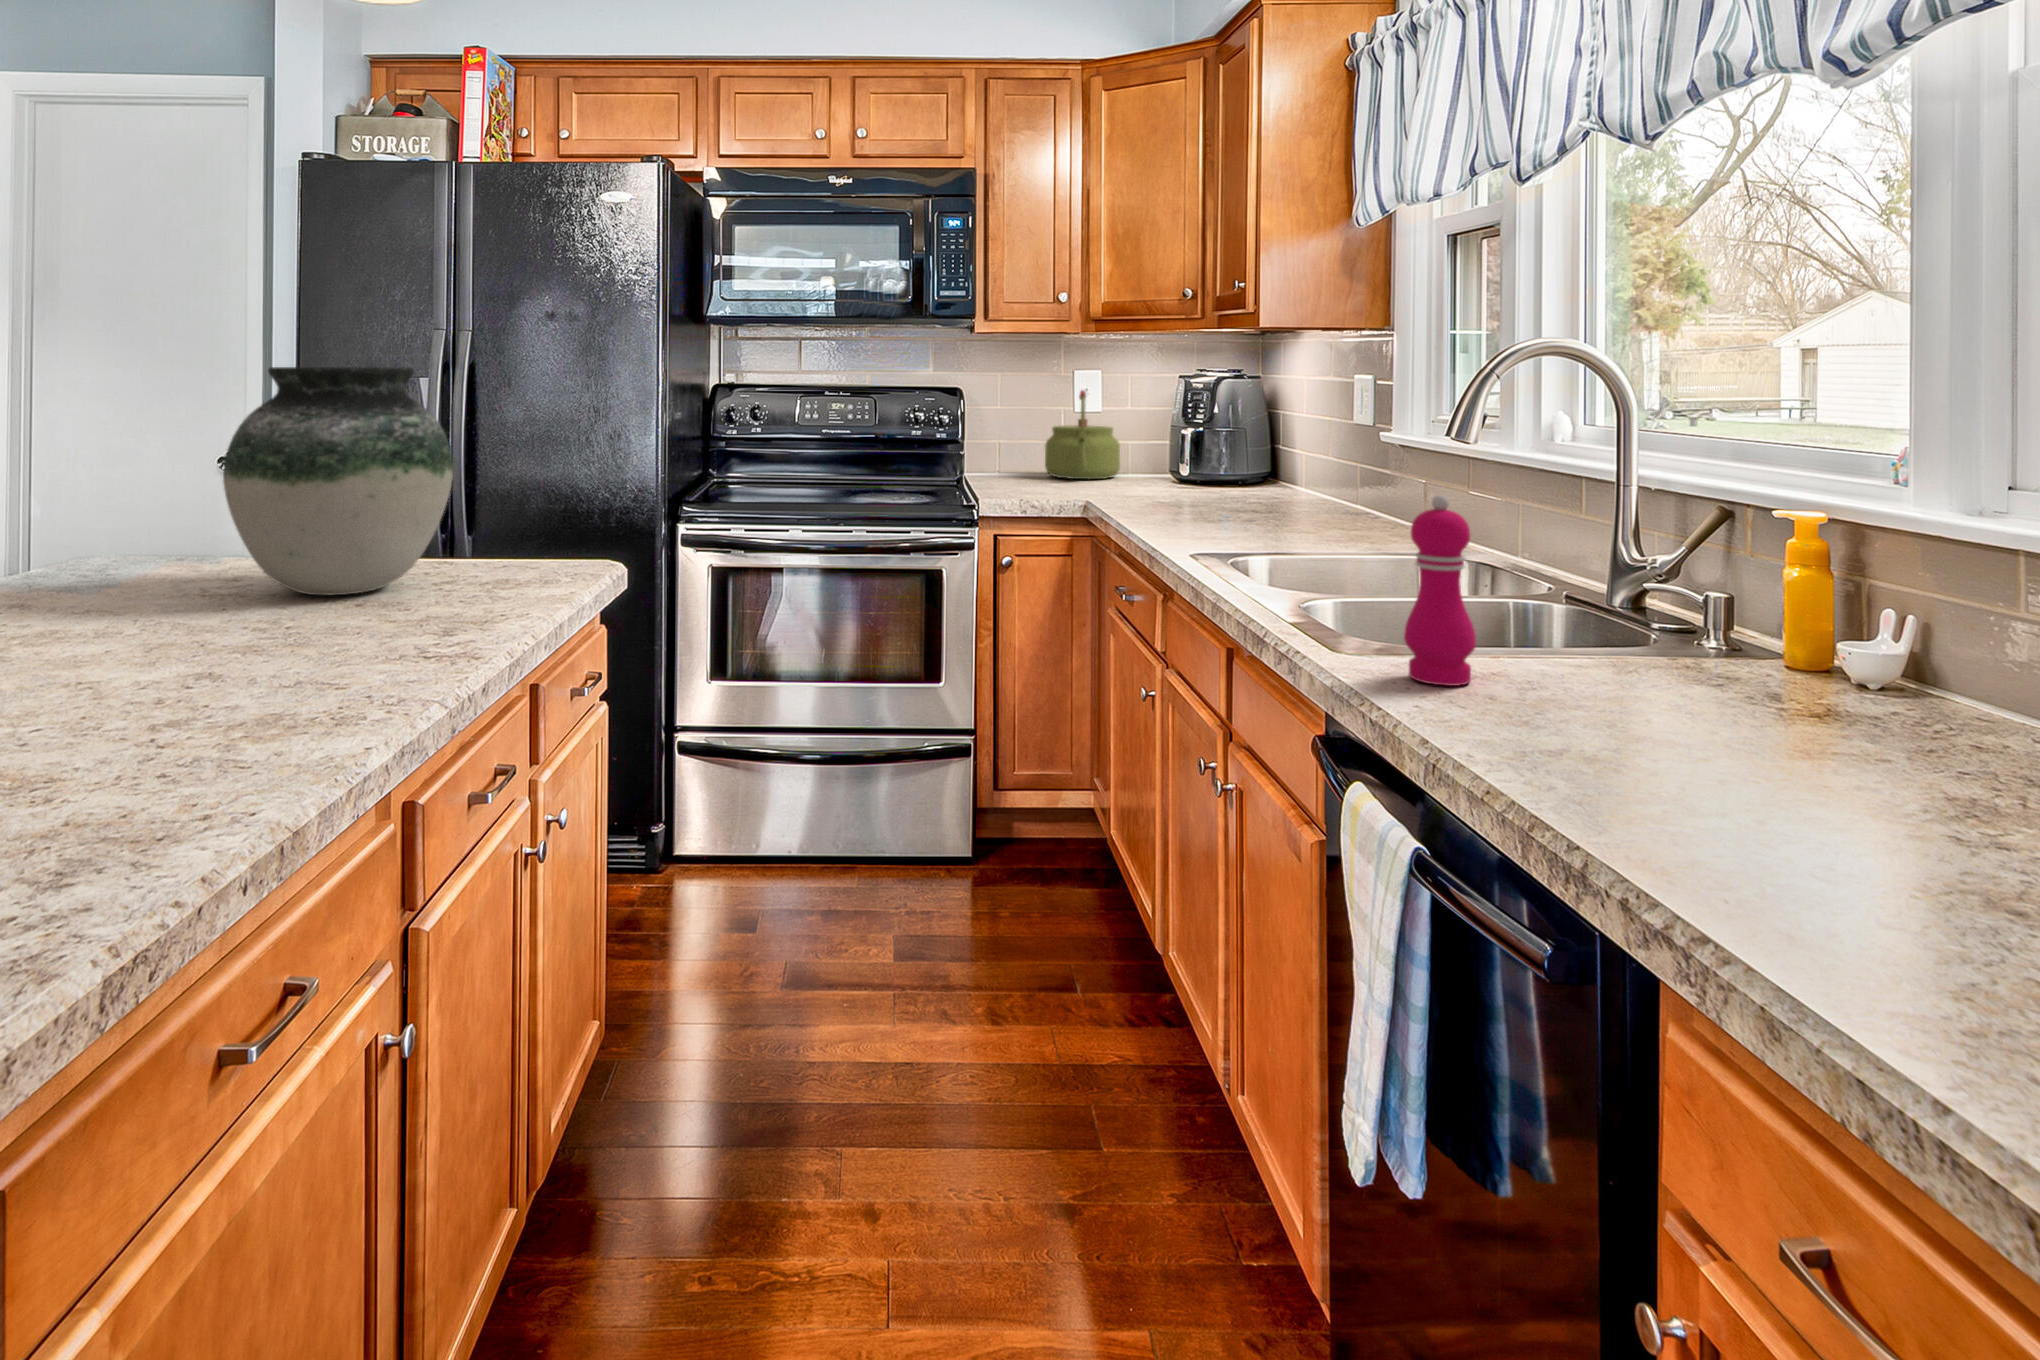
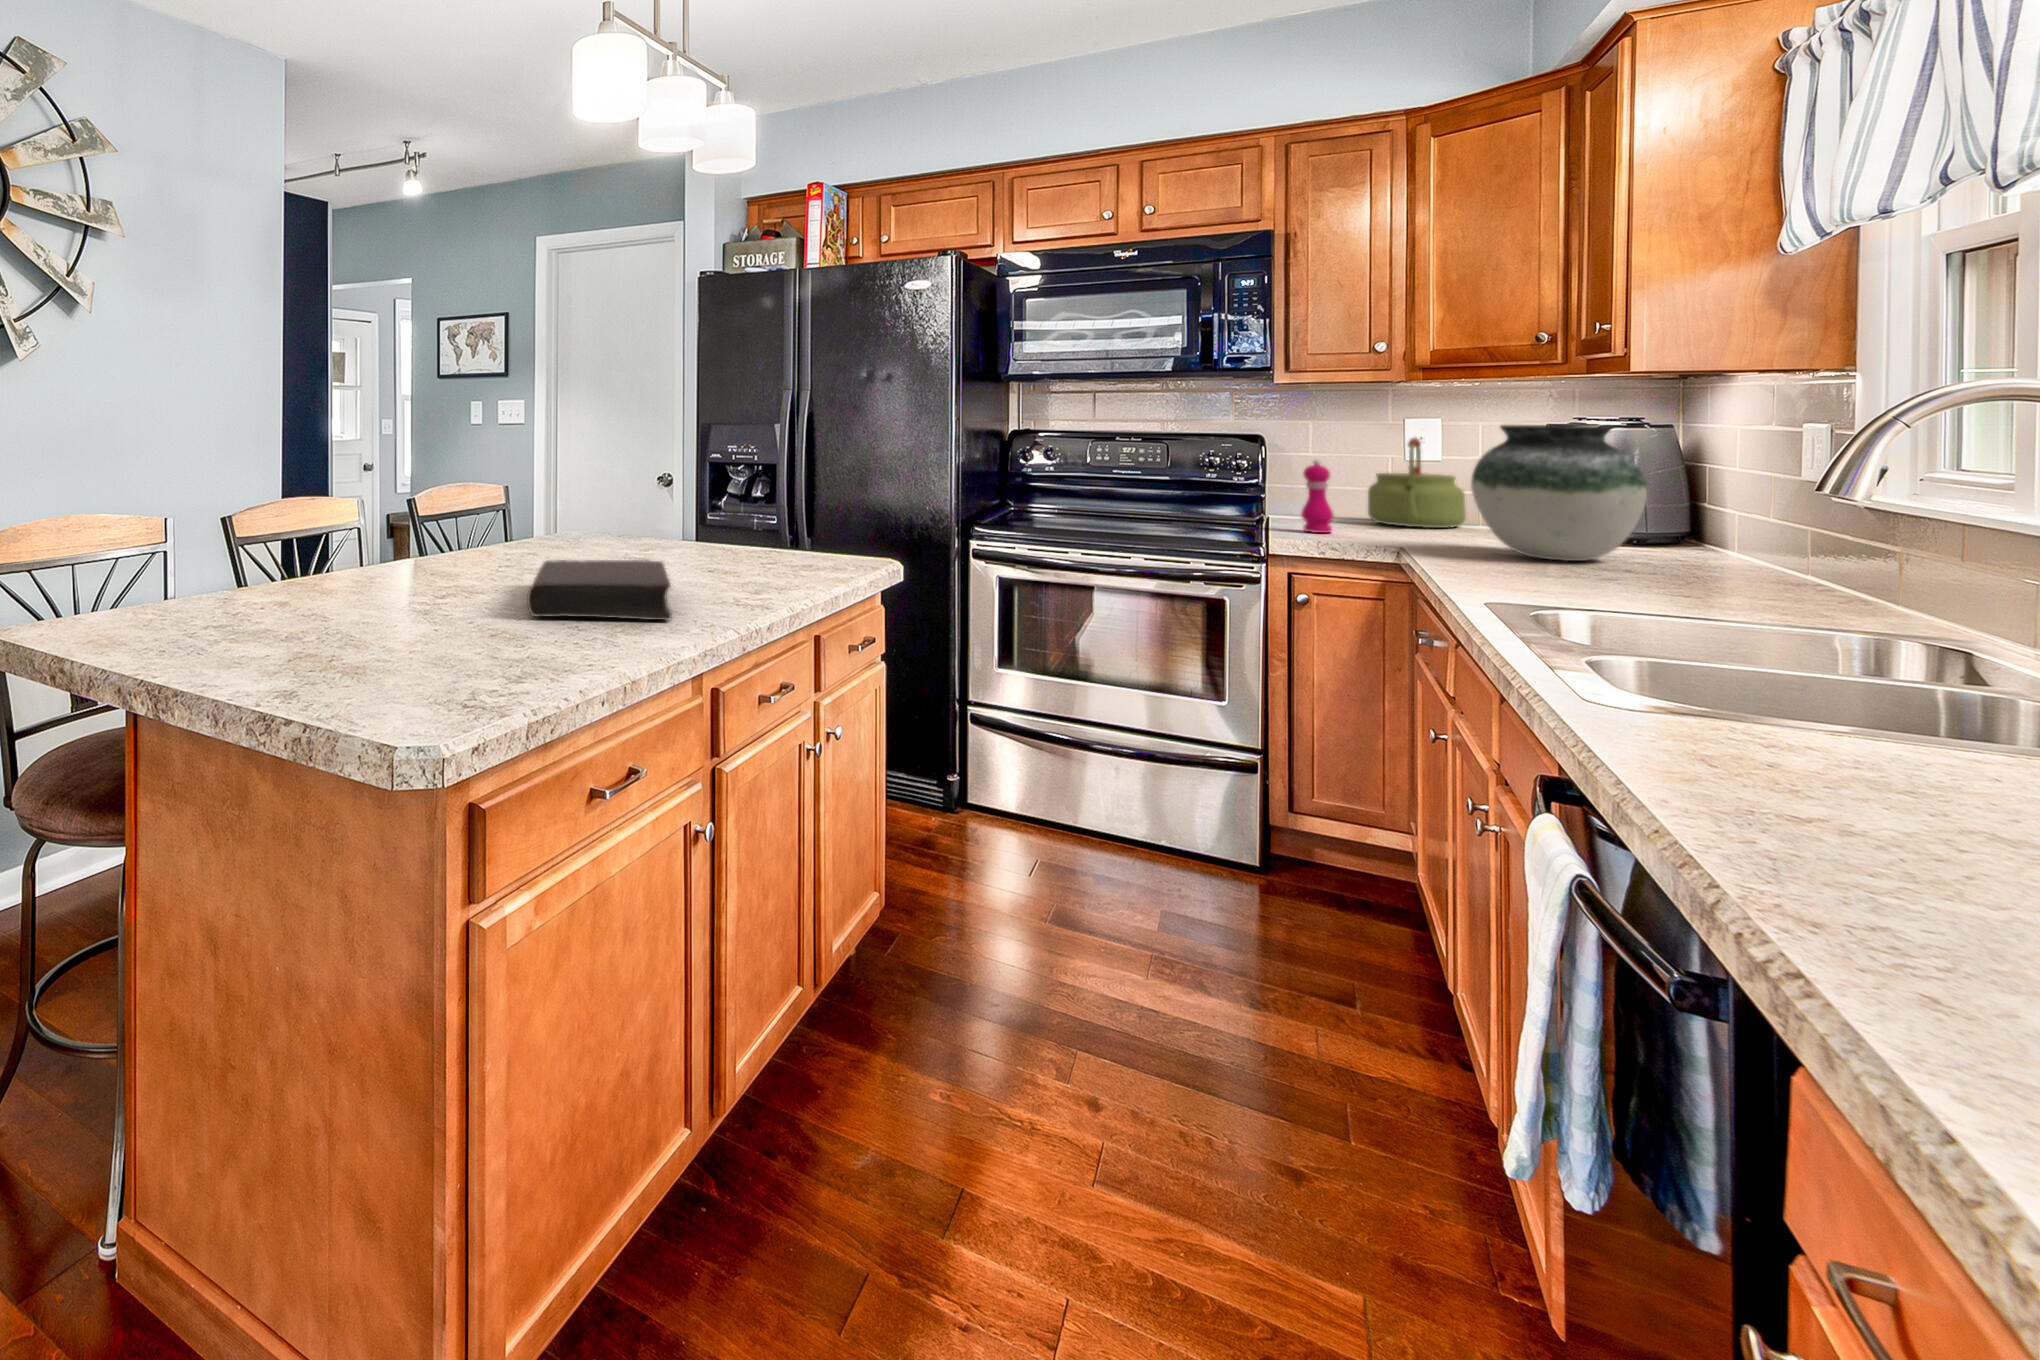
vase: present [223,367,453,595] -> present [1471,425,1647,561]
pepper mill: present [1404,495,1476,686] -> present [1301,460,1334,533]
book: none [49,602,336,735] -> present [527,560,672,620]

